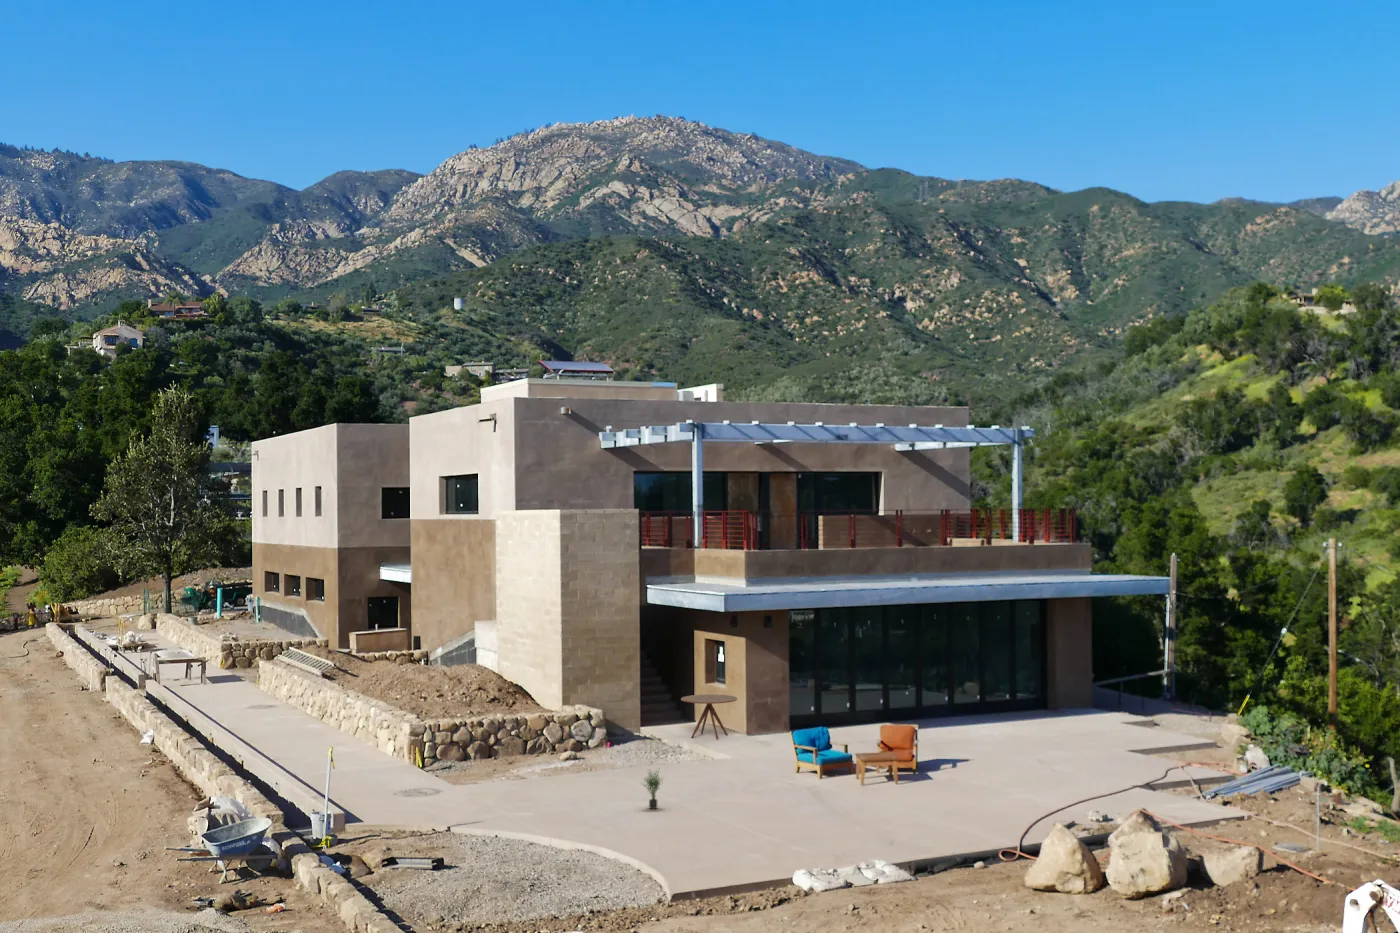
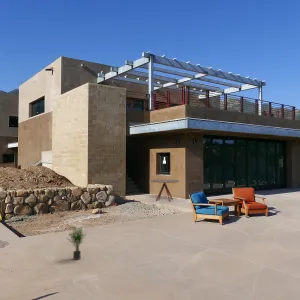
potted plant: present [644,772,661,809] -> present [69,227,84,260]

